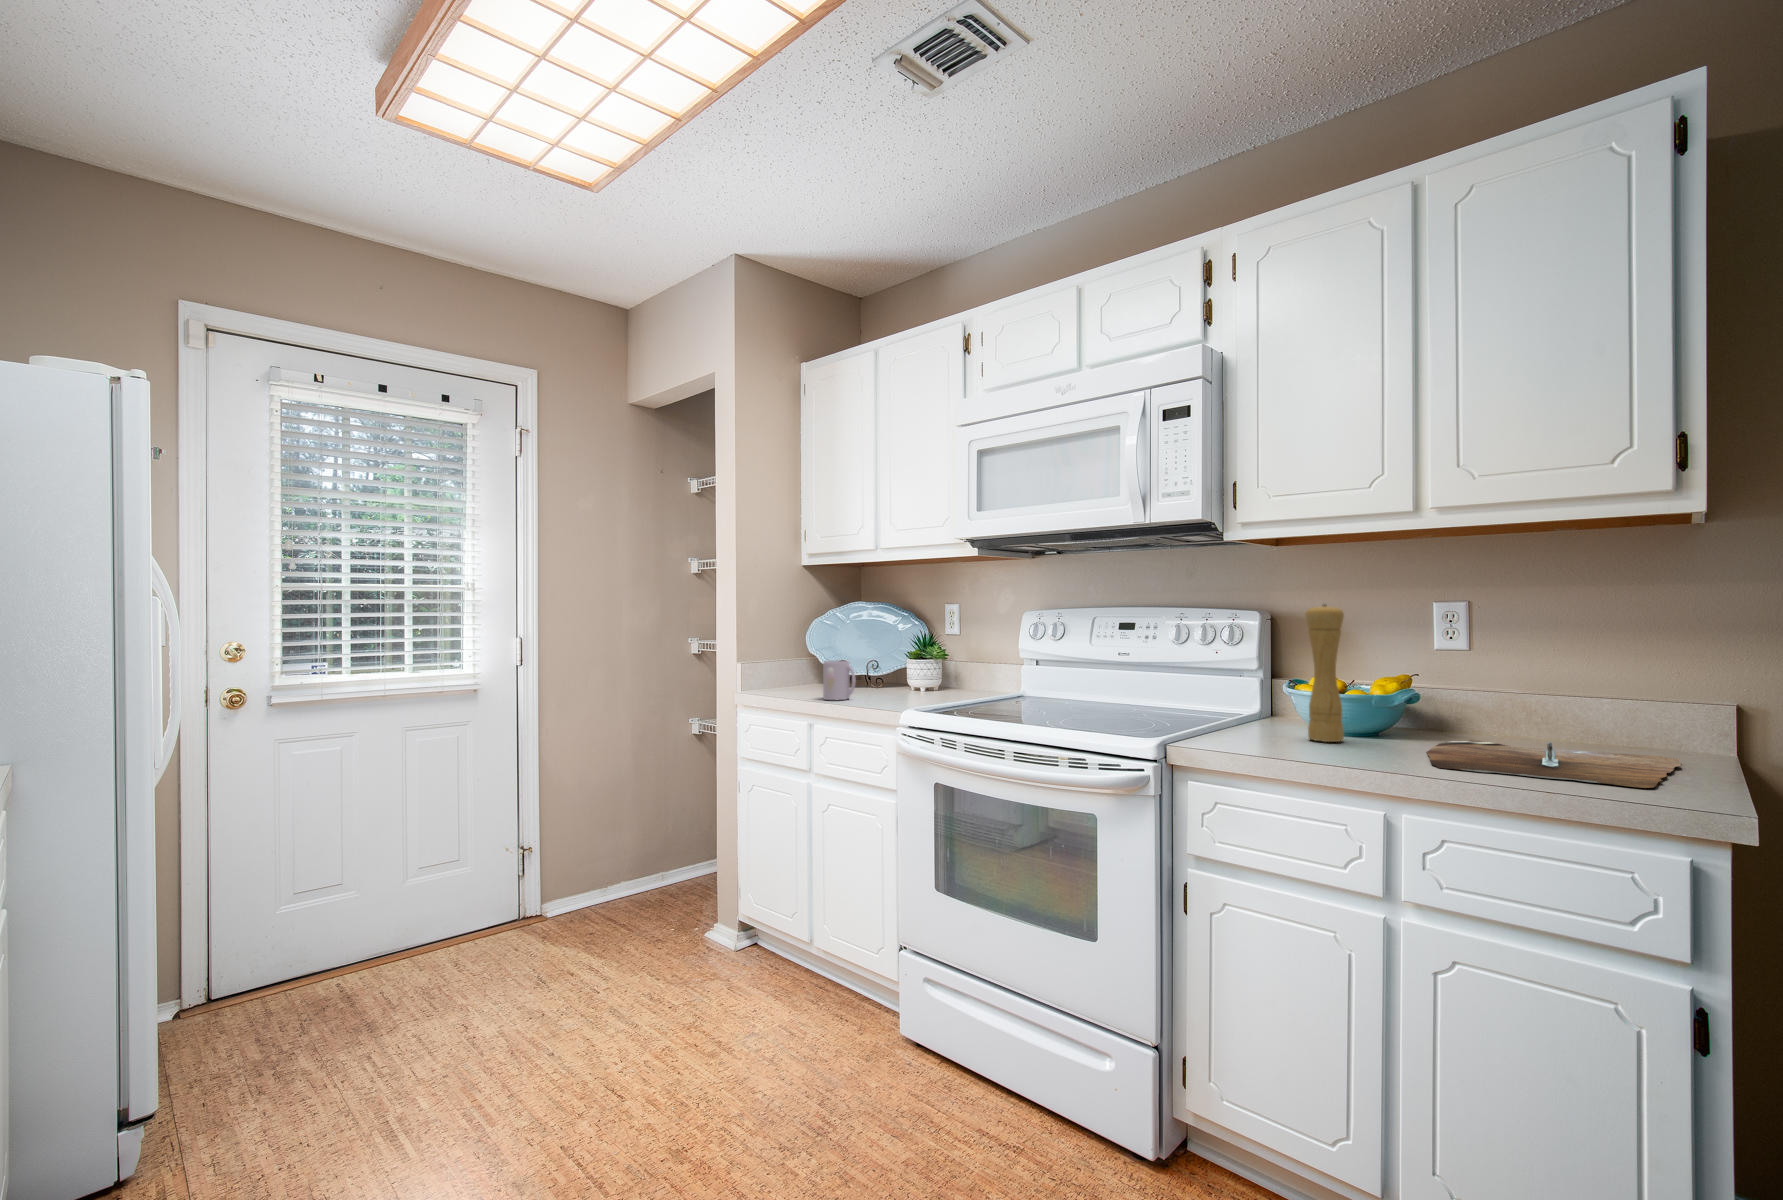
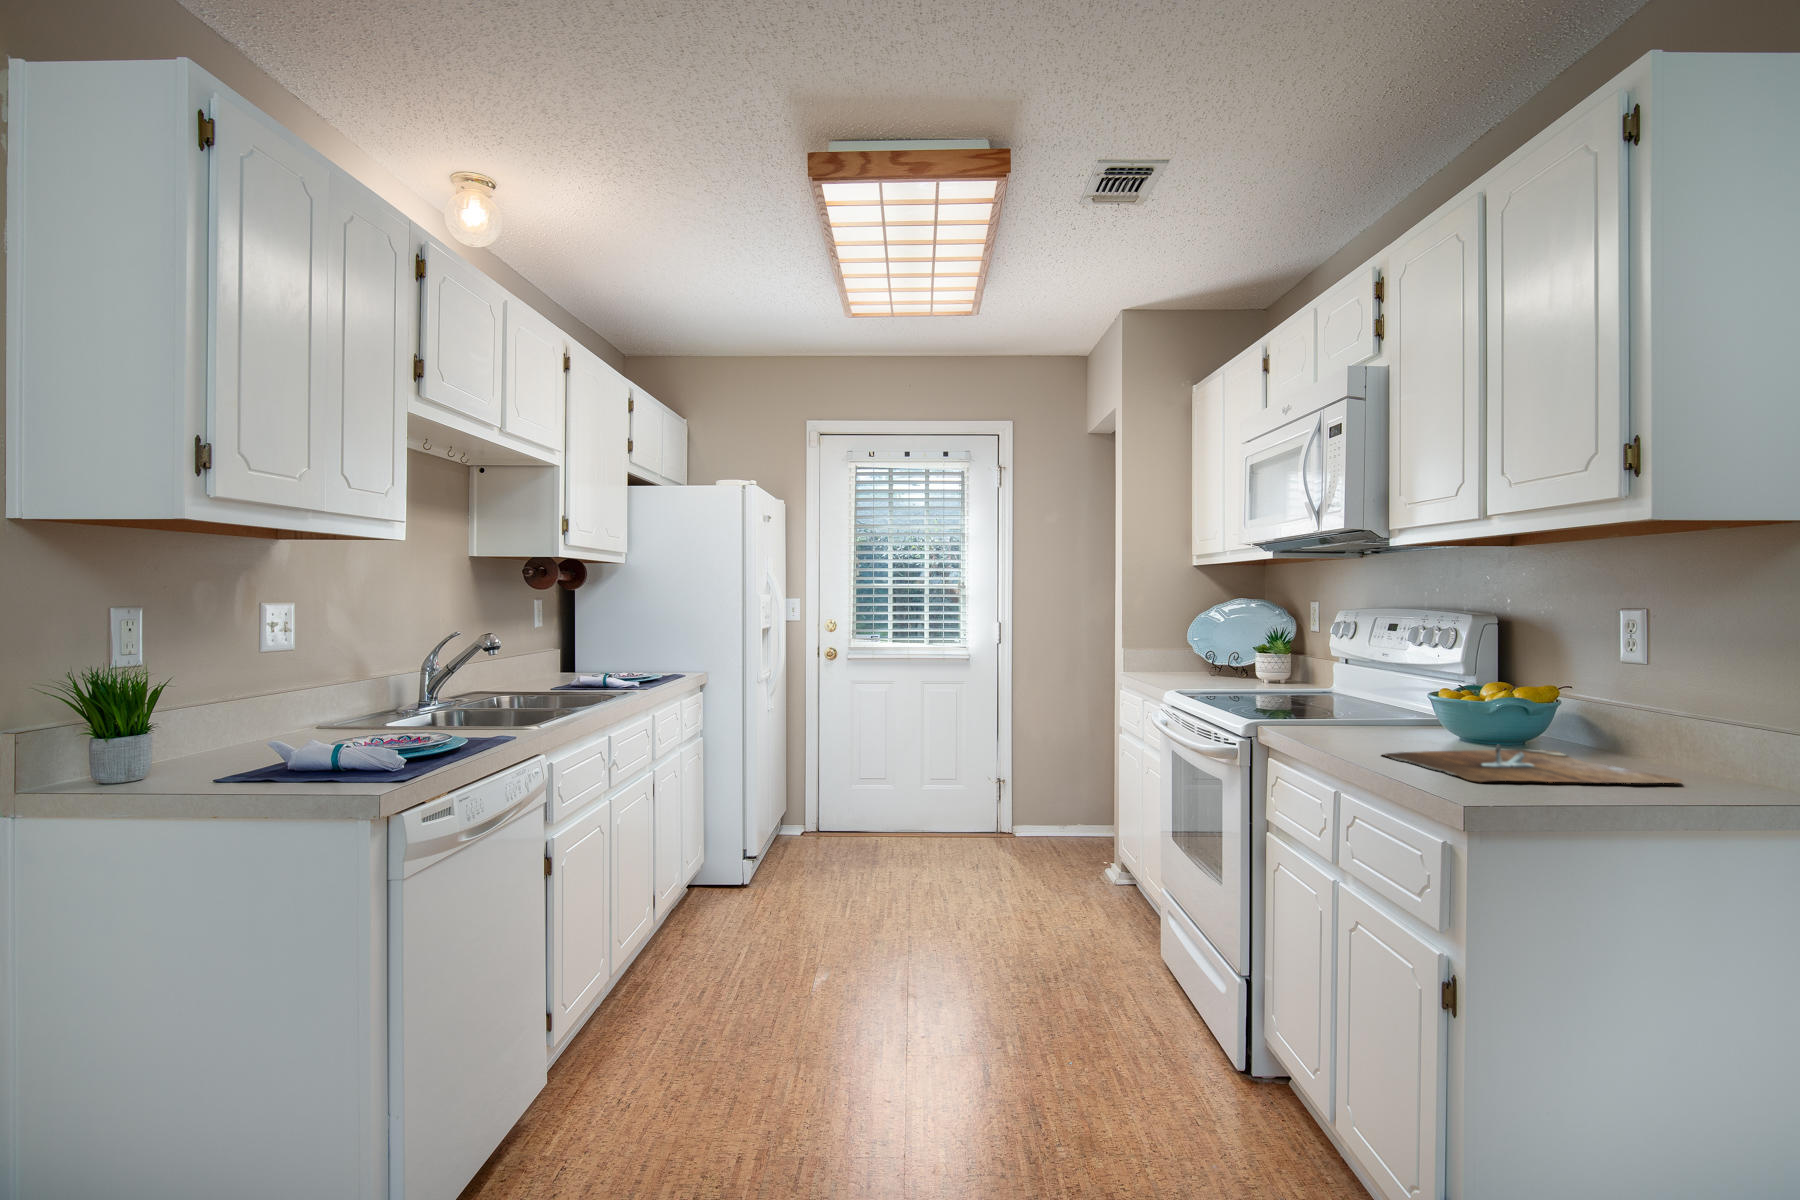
pepper mill: present [1305,604,1344,742] -> none [1390,609,1426,738]
mug: present [823,660,856,700] -> none [1148,649,1174,681]

